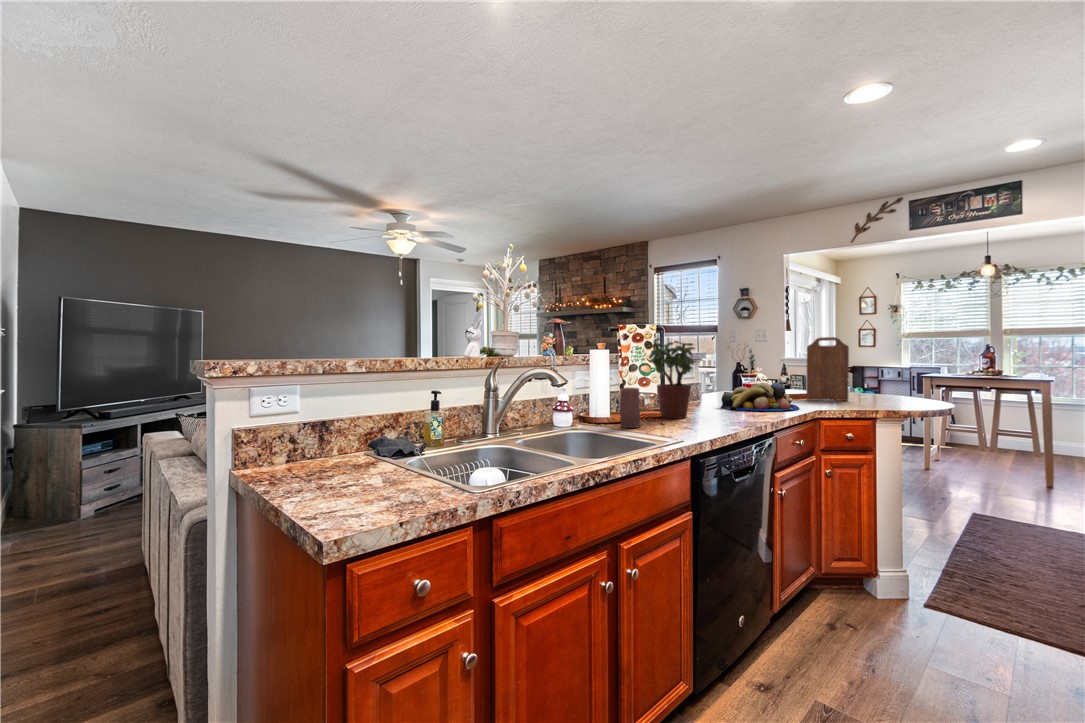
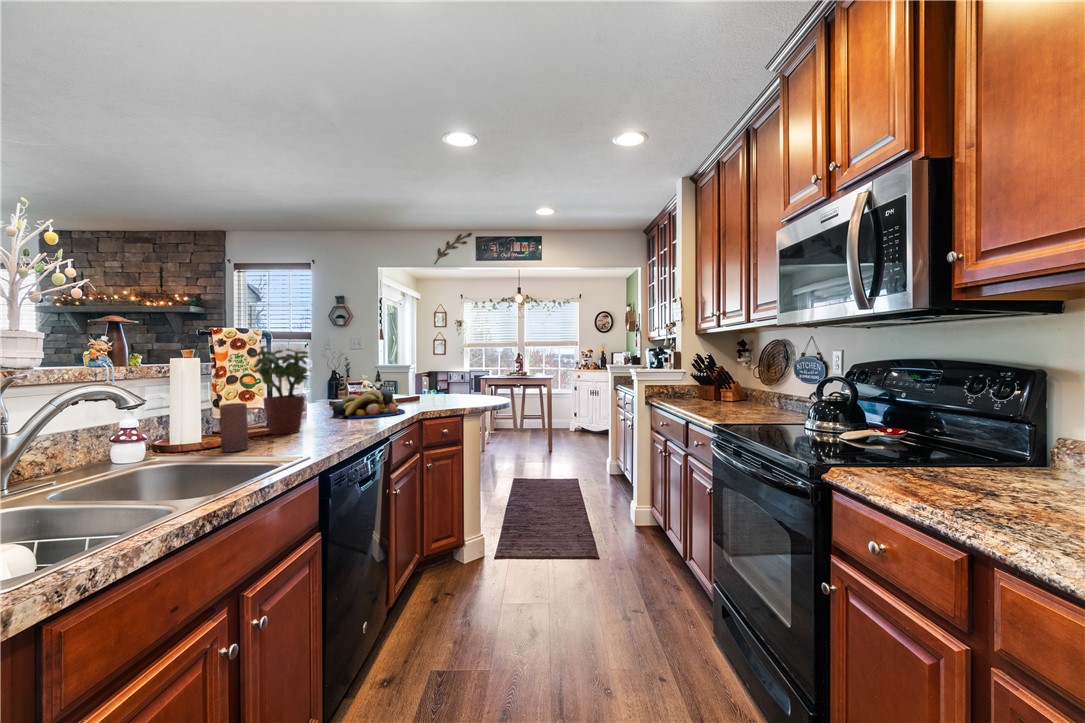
cutting board: present [807,337,849,401] -> none [406,347,440,402]

